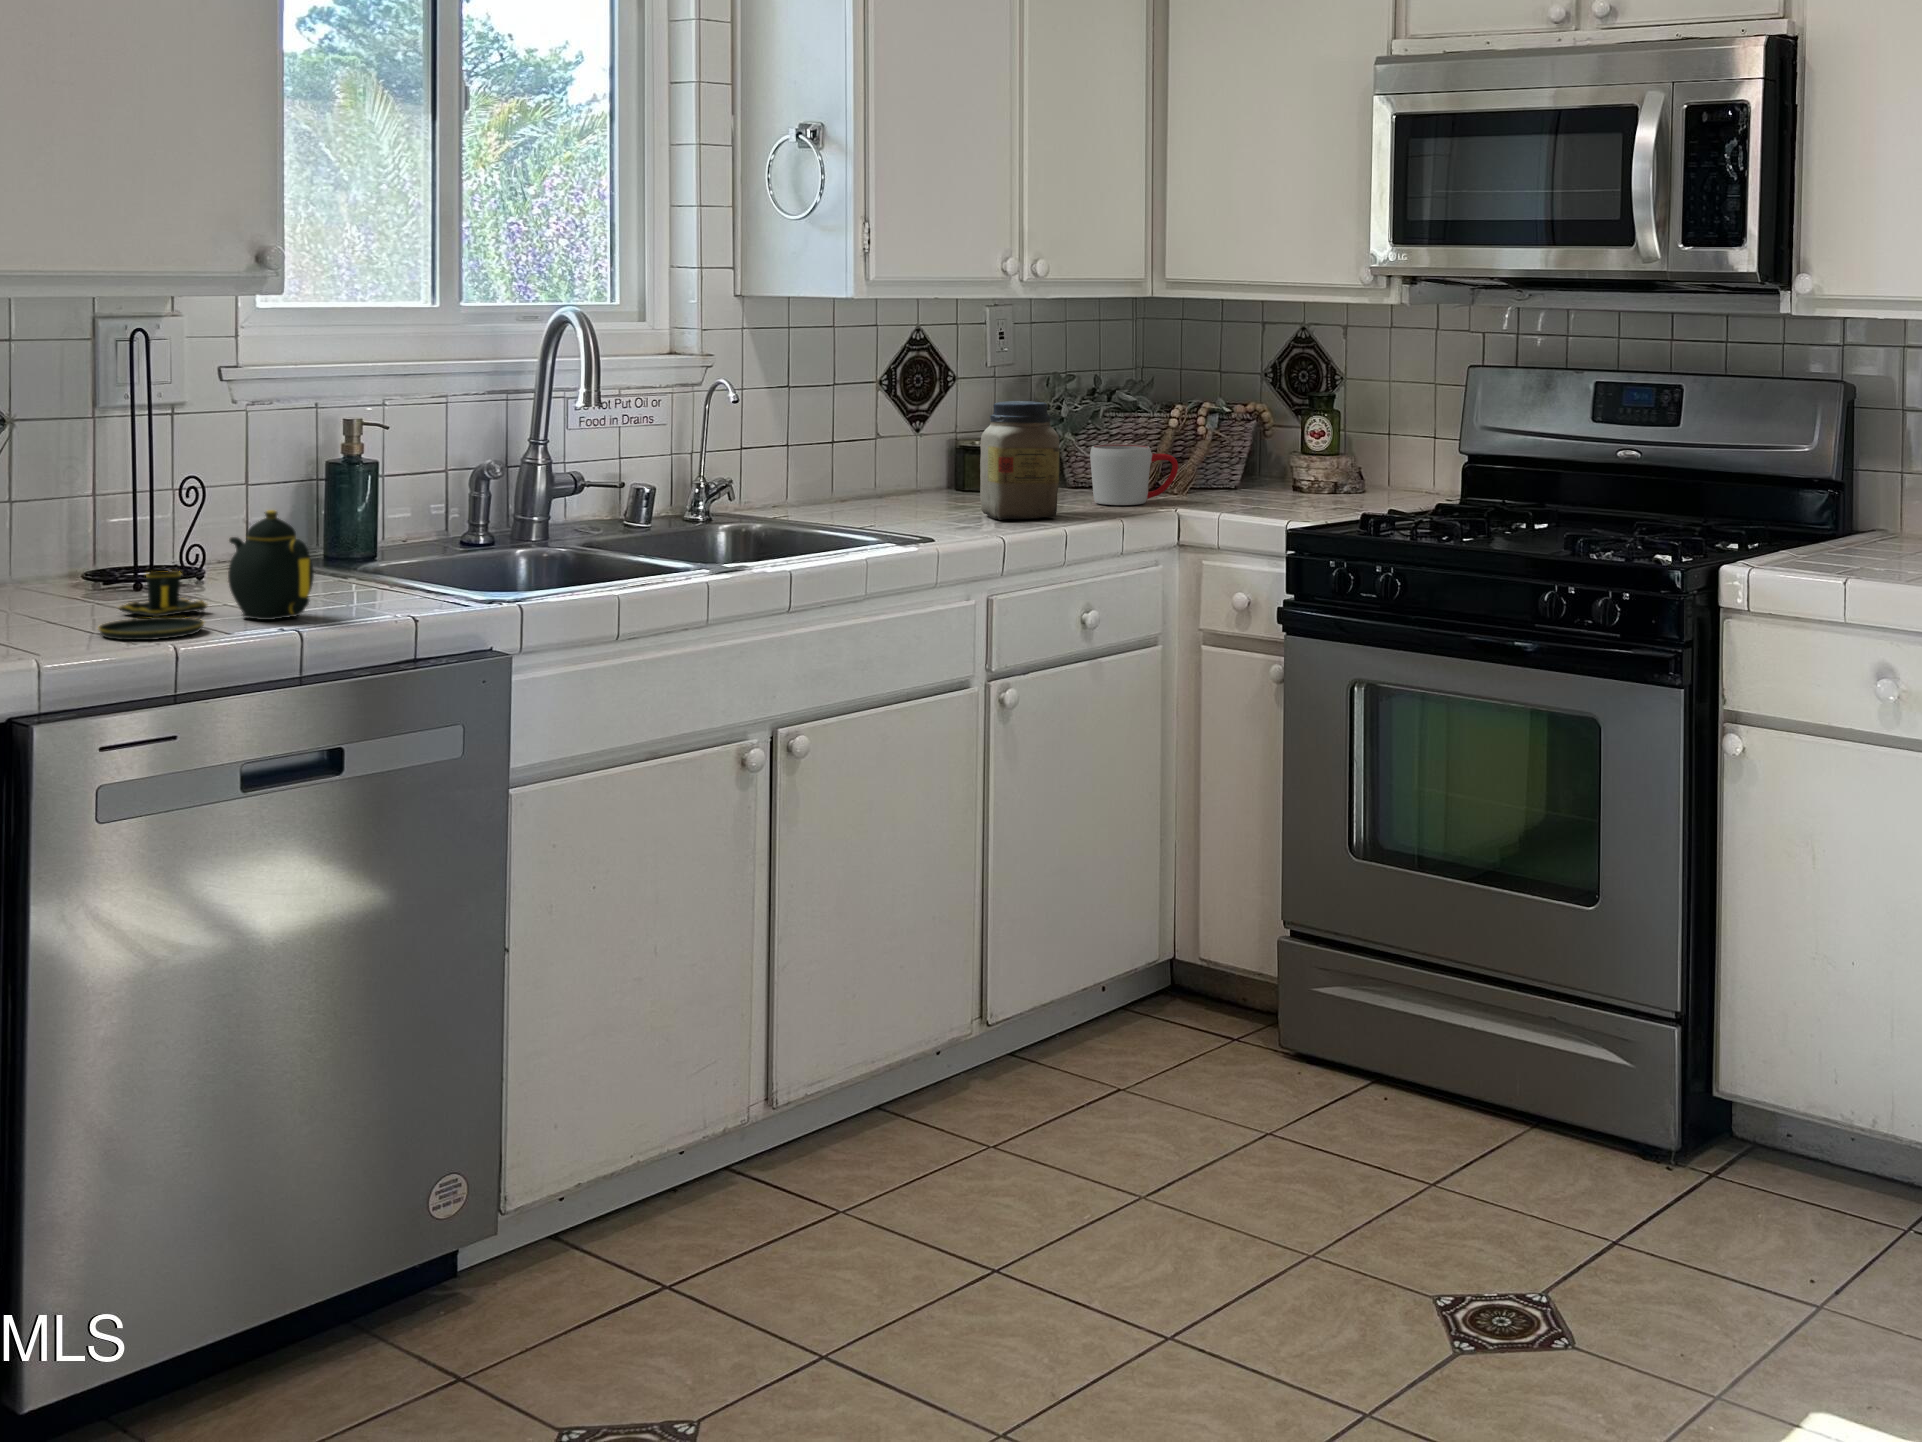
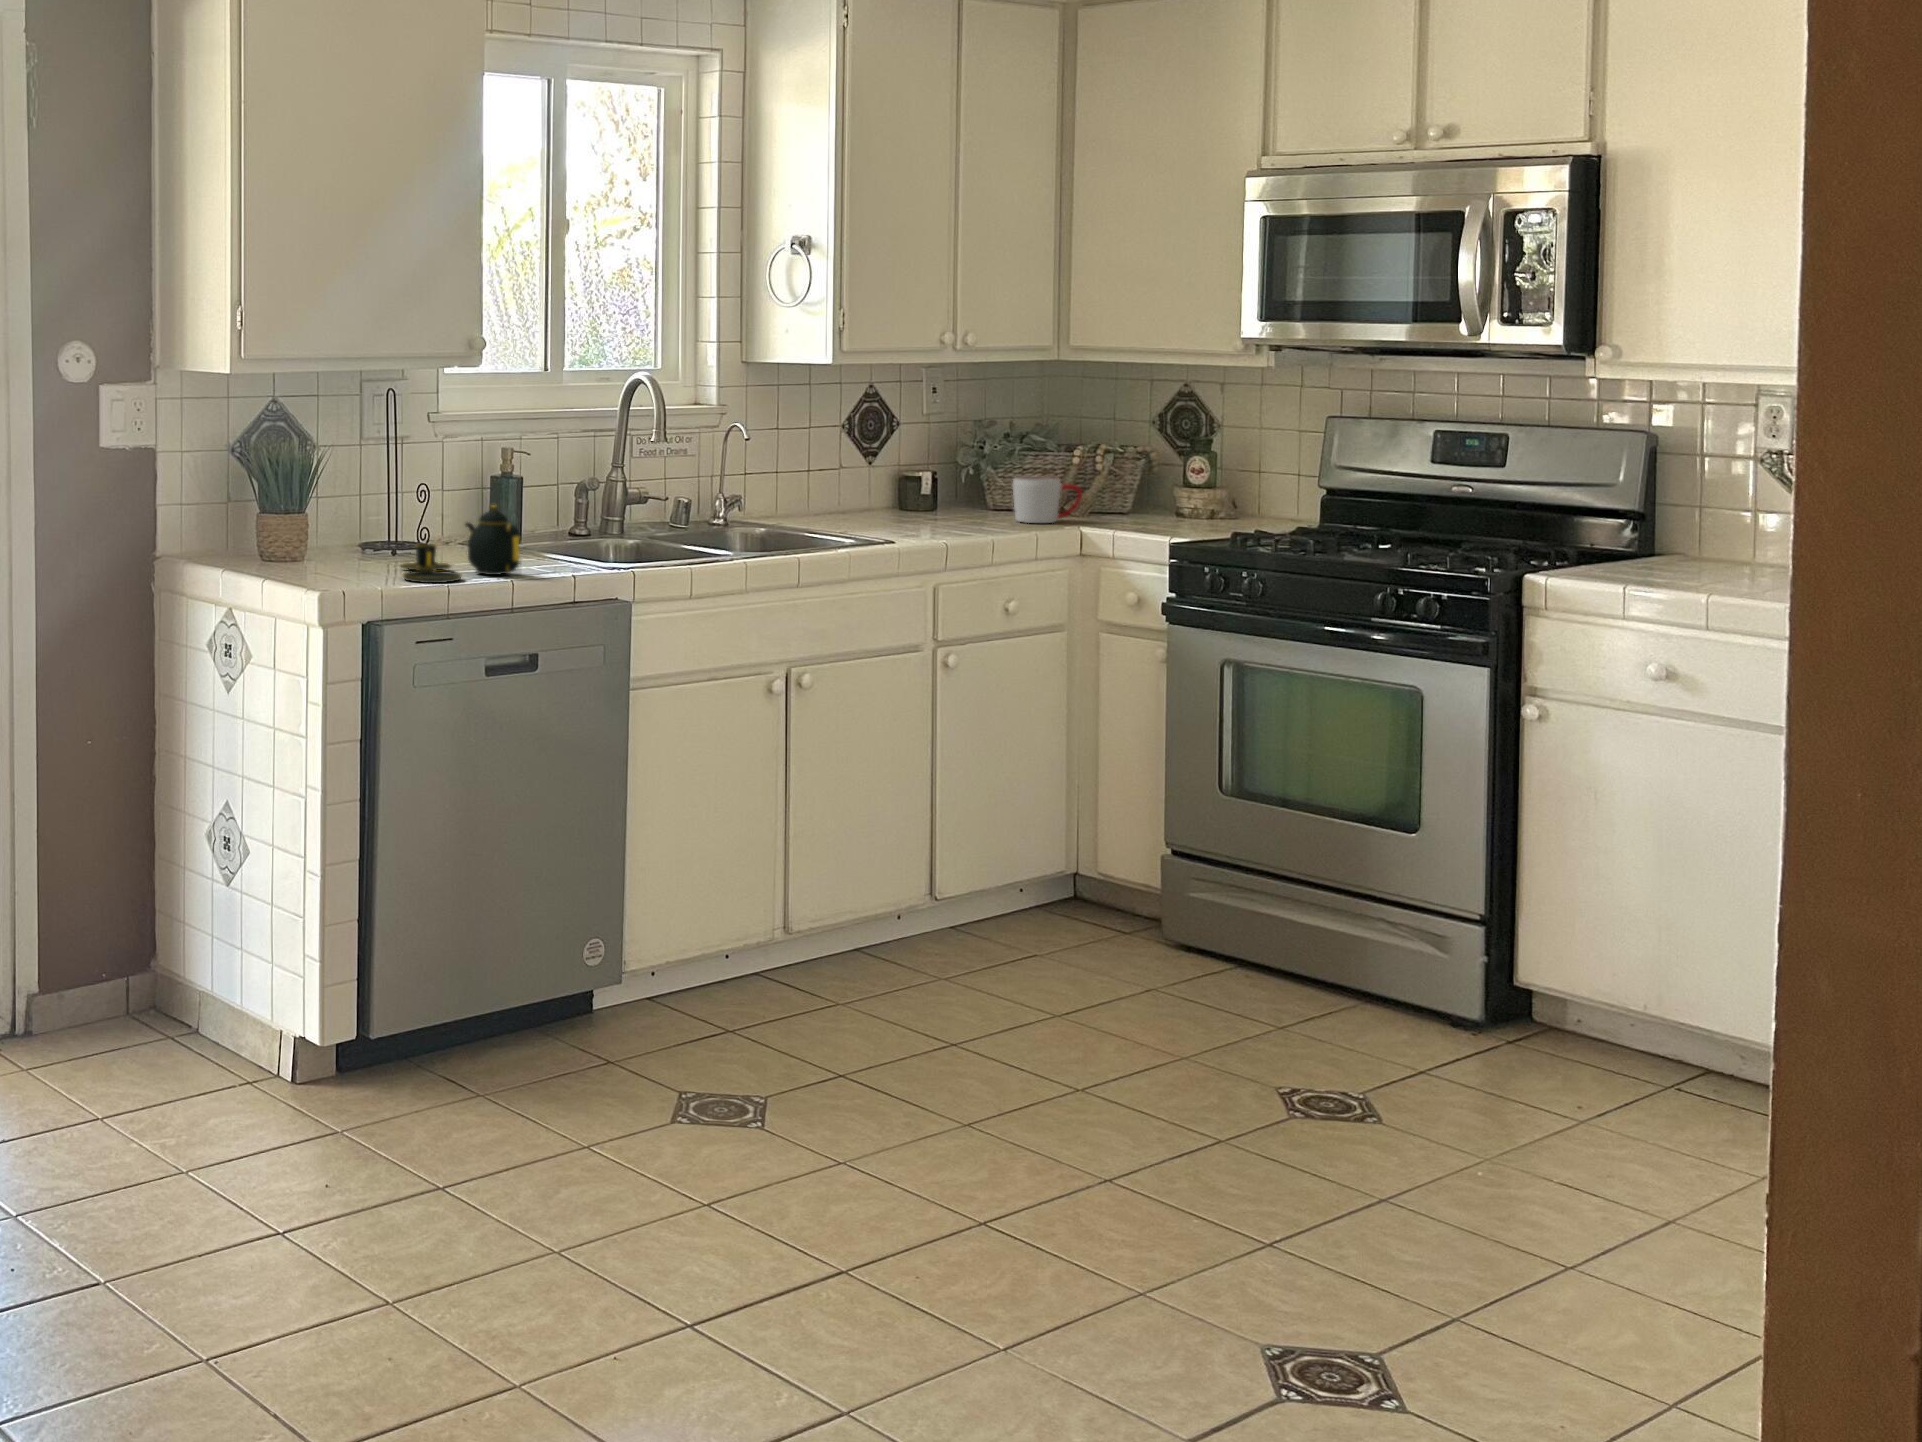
jar: present [980,401,1060,520] -> none [930,442,991,531]

